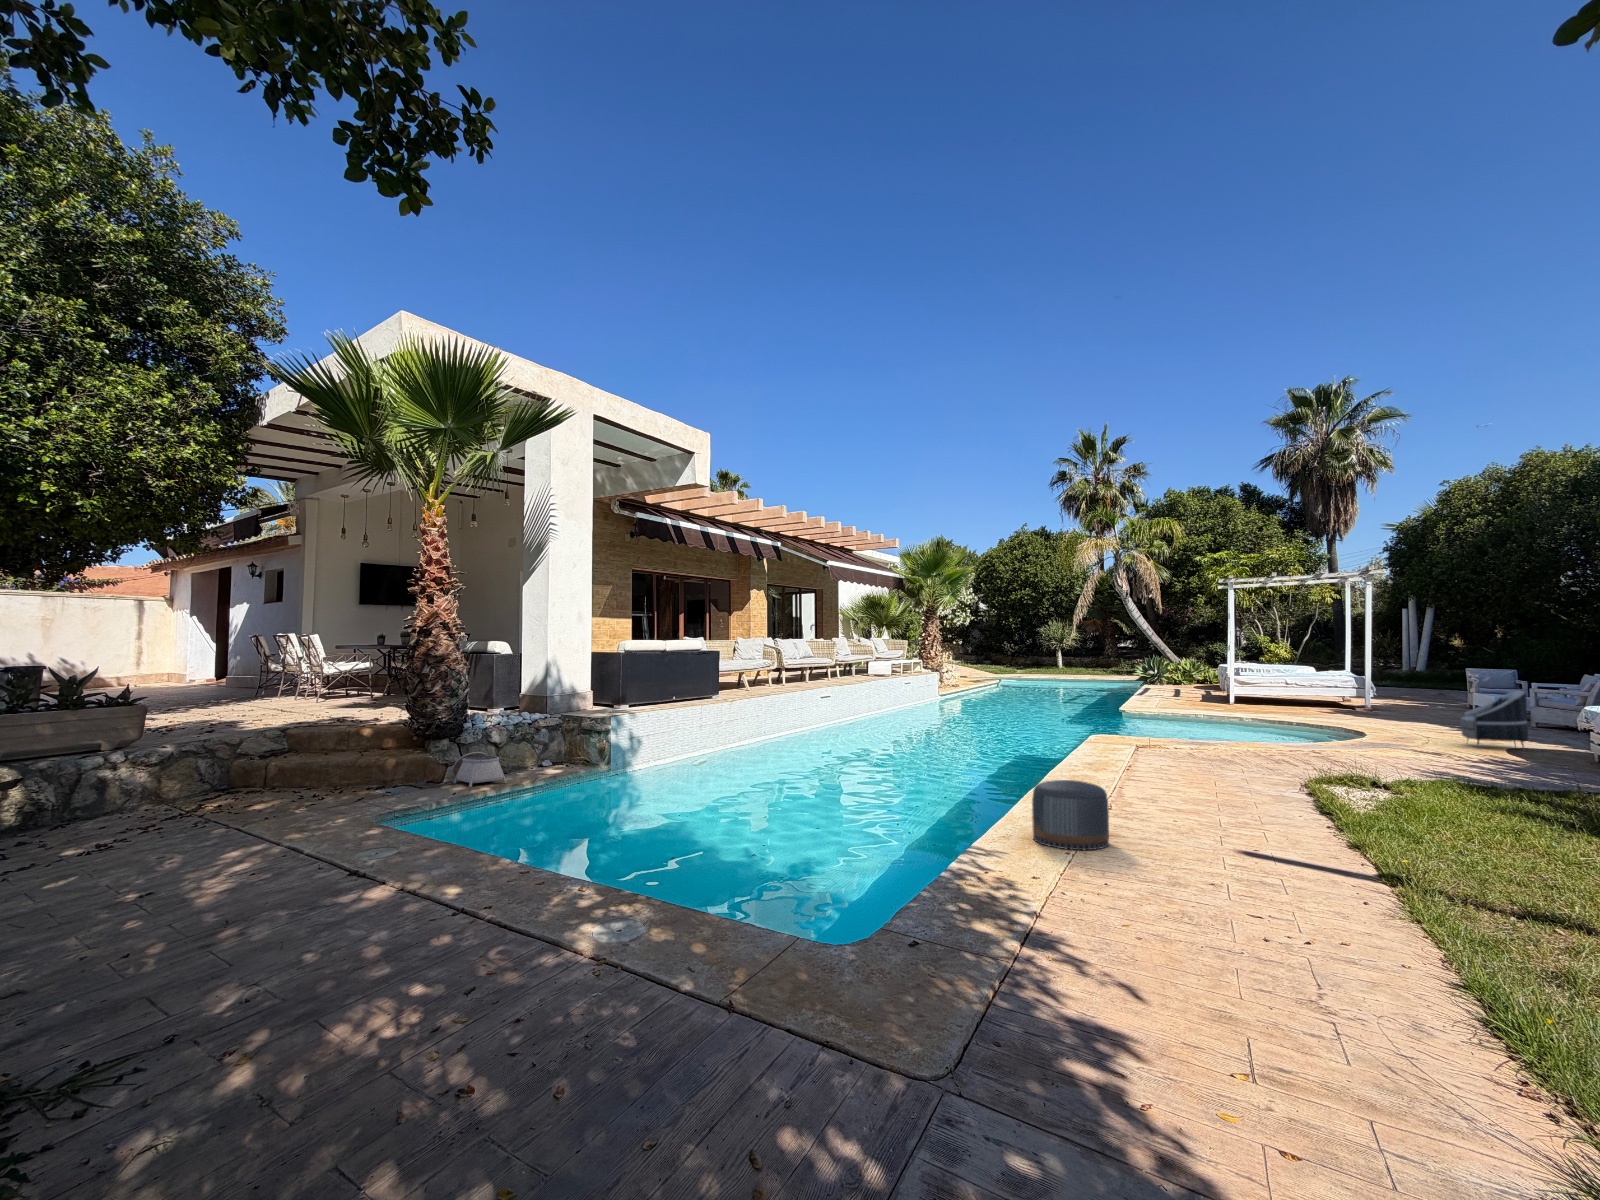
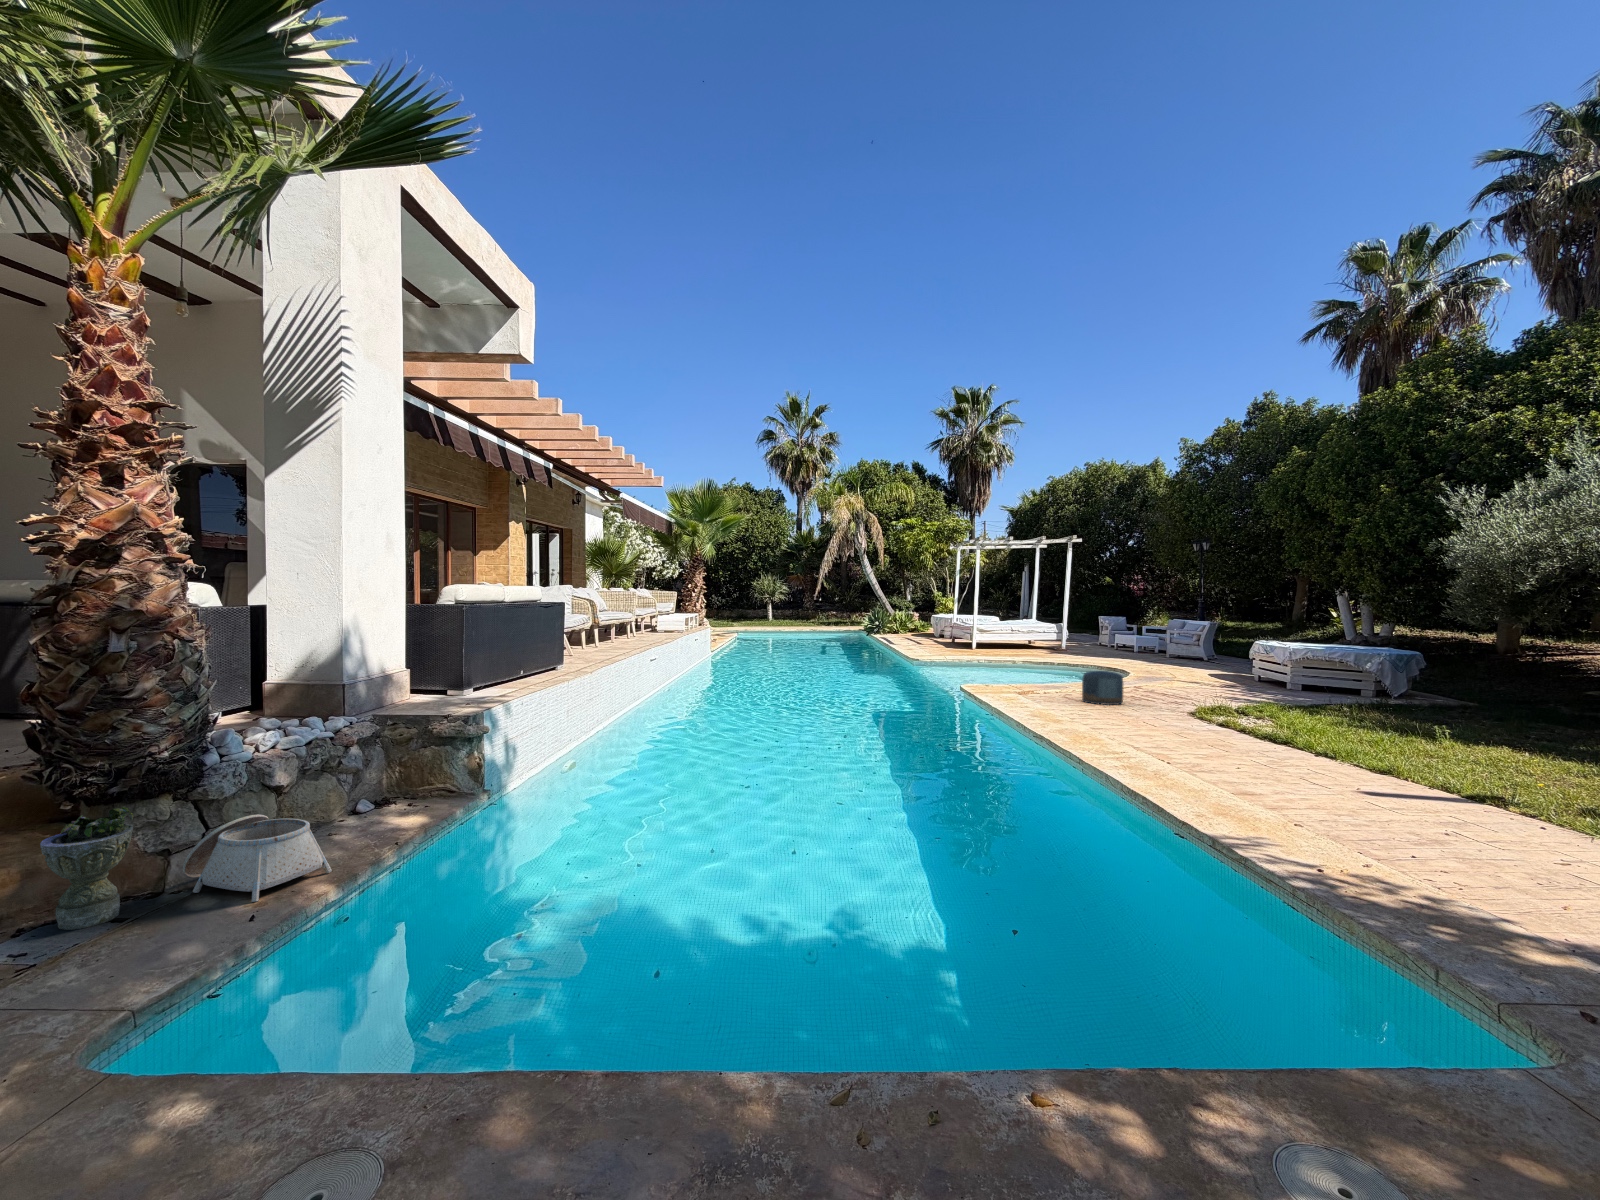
armchair: present [1460,690,1528,746] -> none [1221,627,1272,686]
planter: none [401,739,432,787] -> present [40,807,134,930]
pouf: present [1032,780,1109,851] -> present [1082,671,1123,705]

